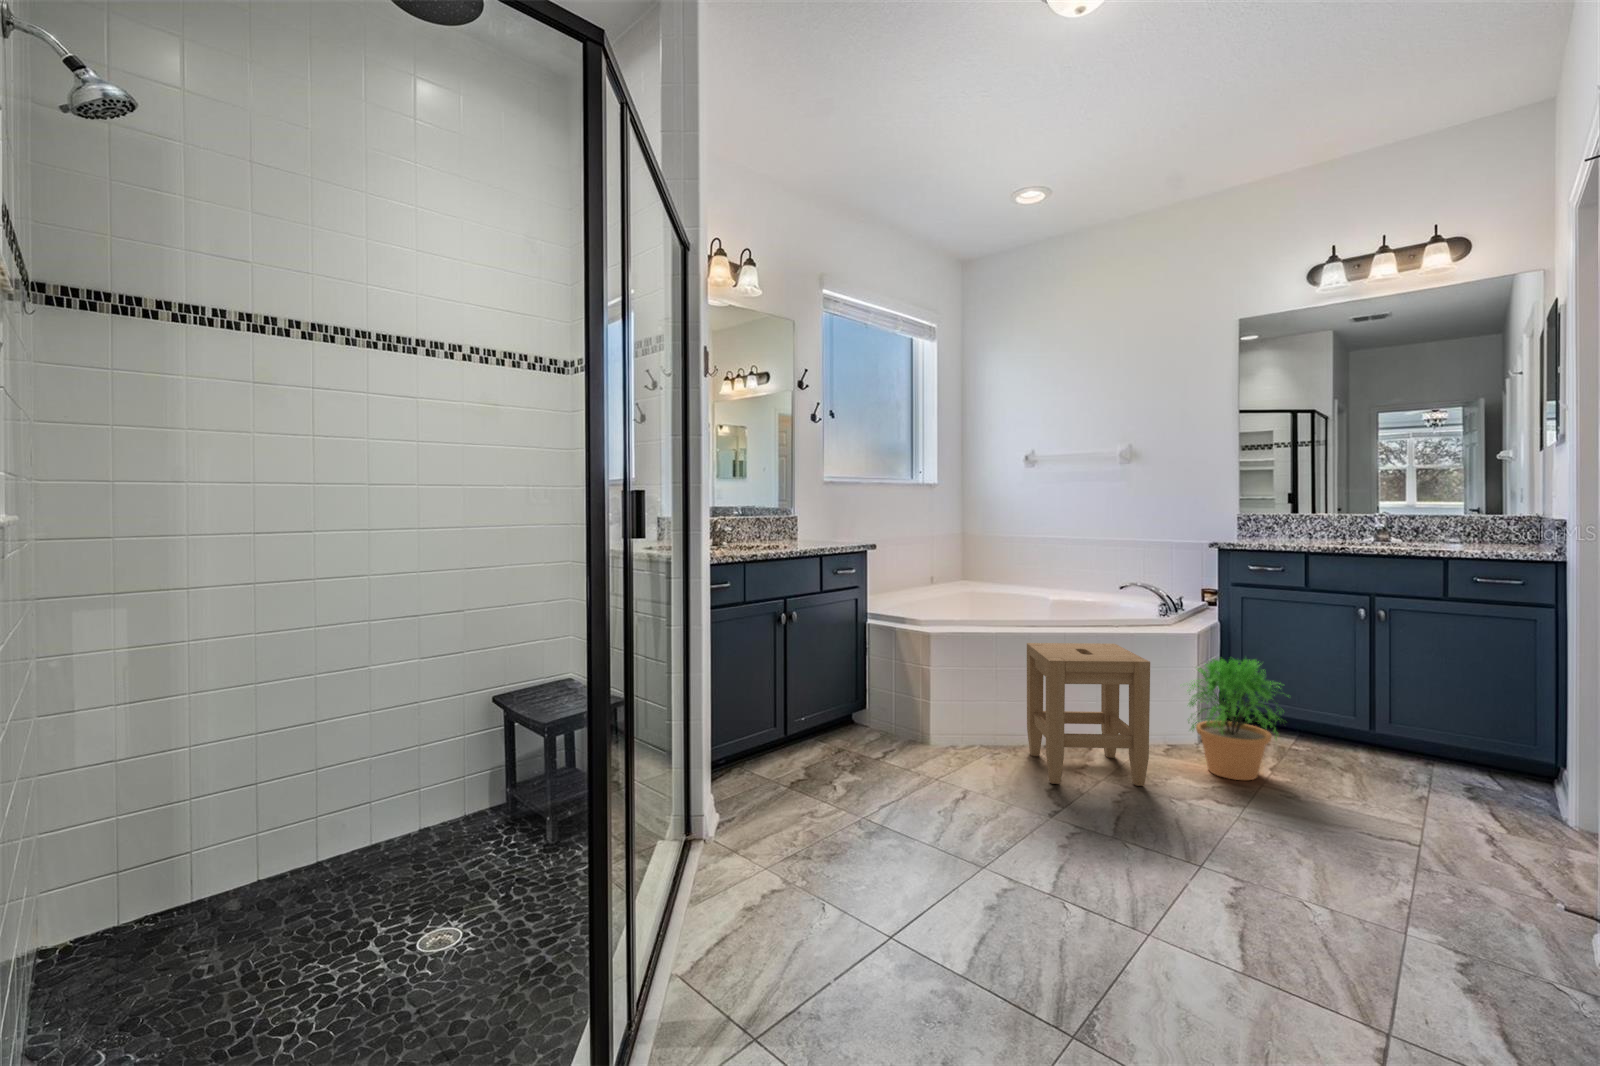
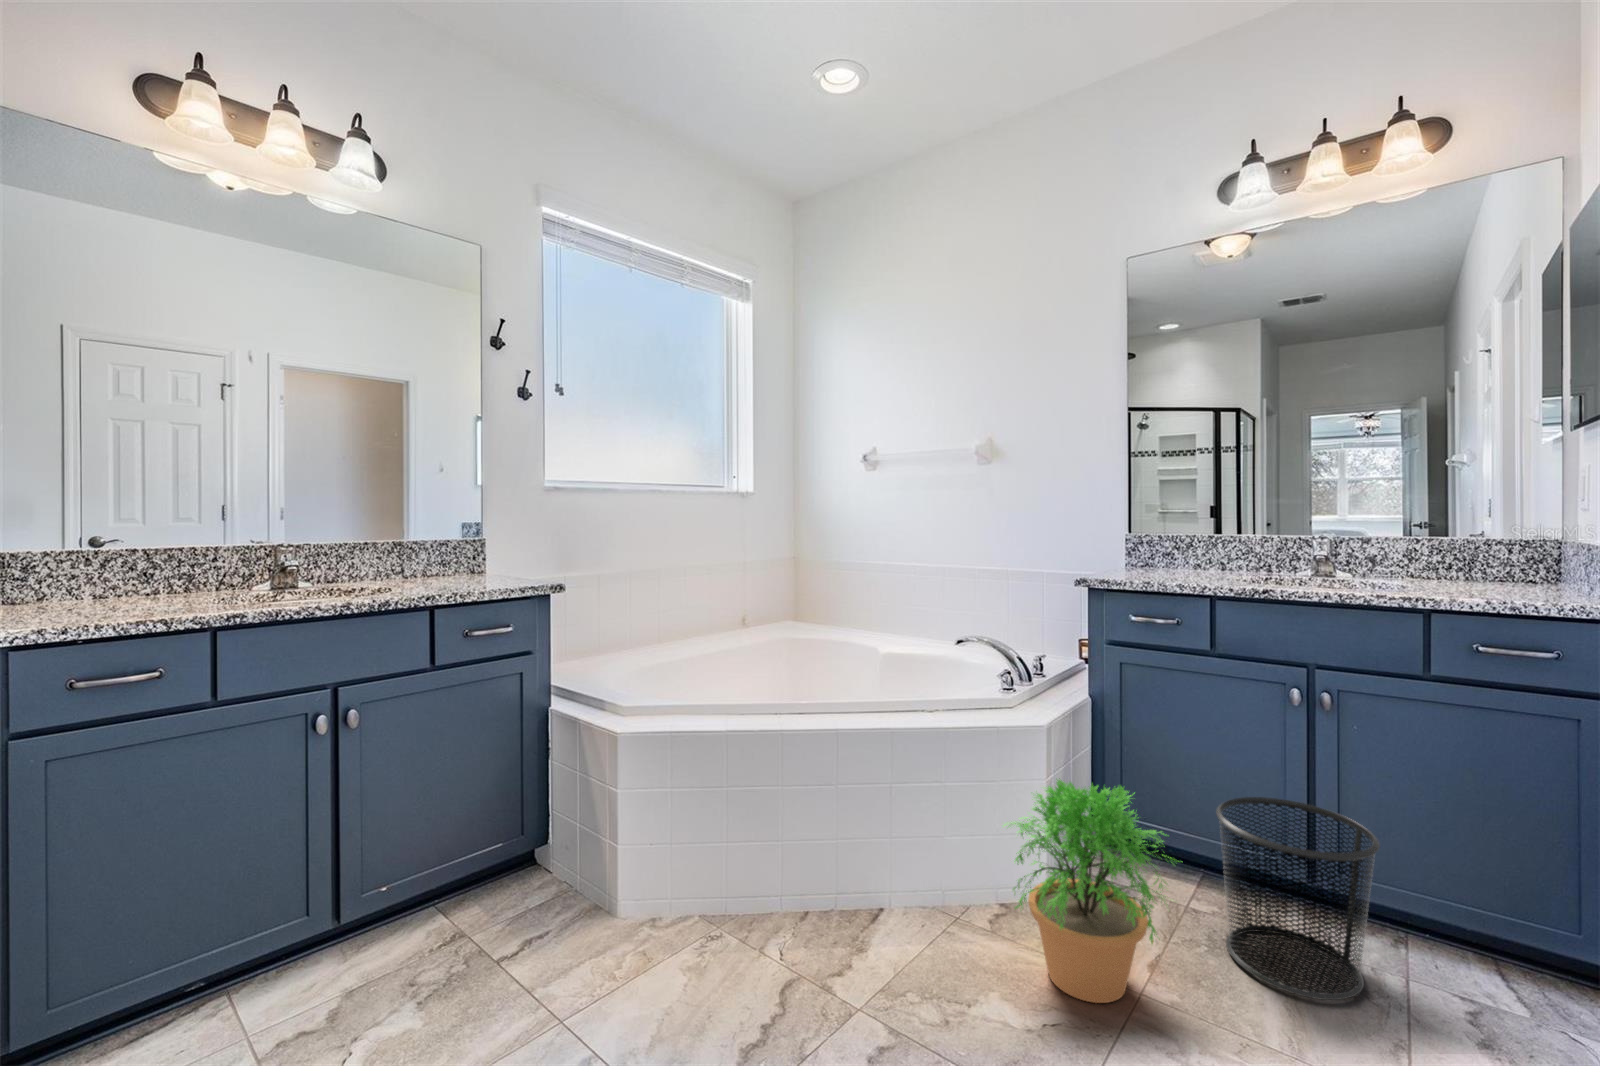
stool: present [1027,643,1150,786] -> none [756,750,932,1027]
waste bin: none [1311,675,1413,781] -> present [1216,797,1380,1000]

